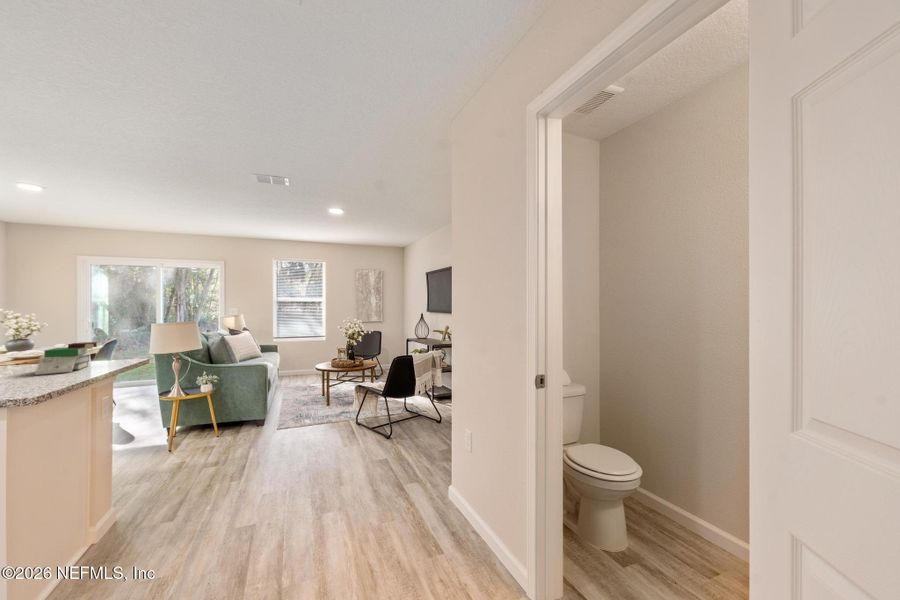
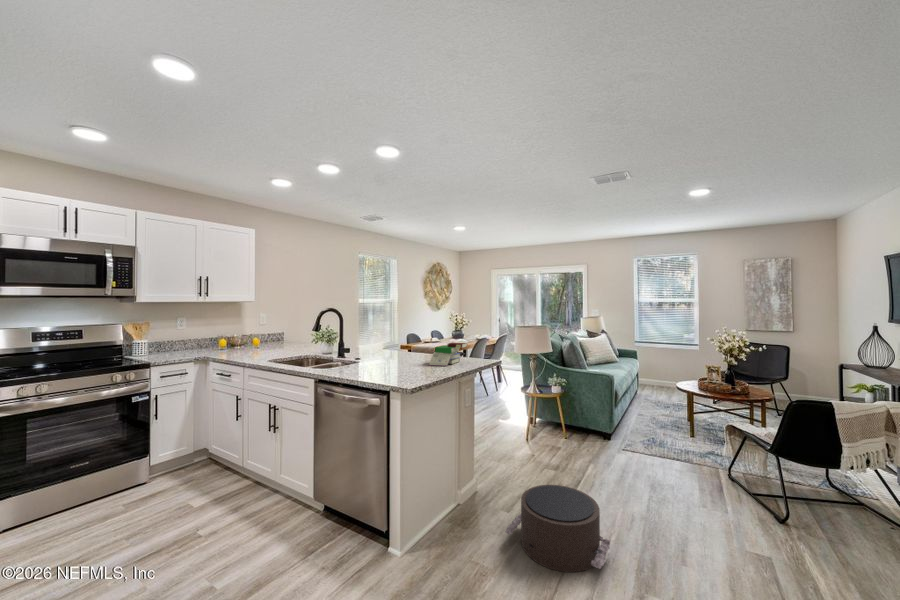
pouf: none [176,465,287,546] -> present [505,485,610,572]

